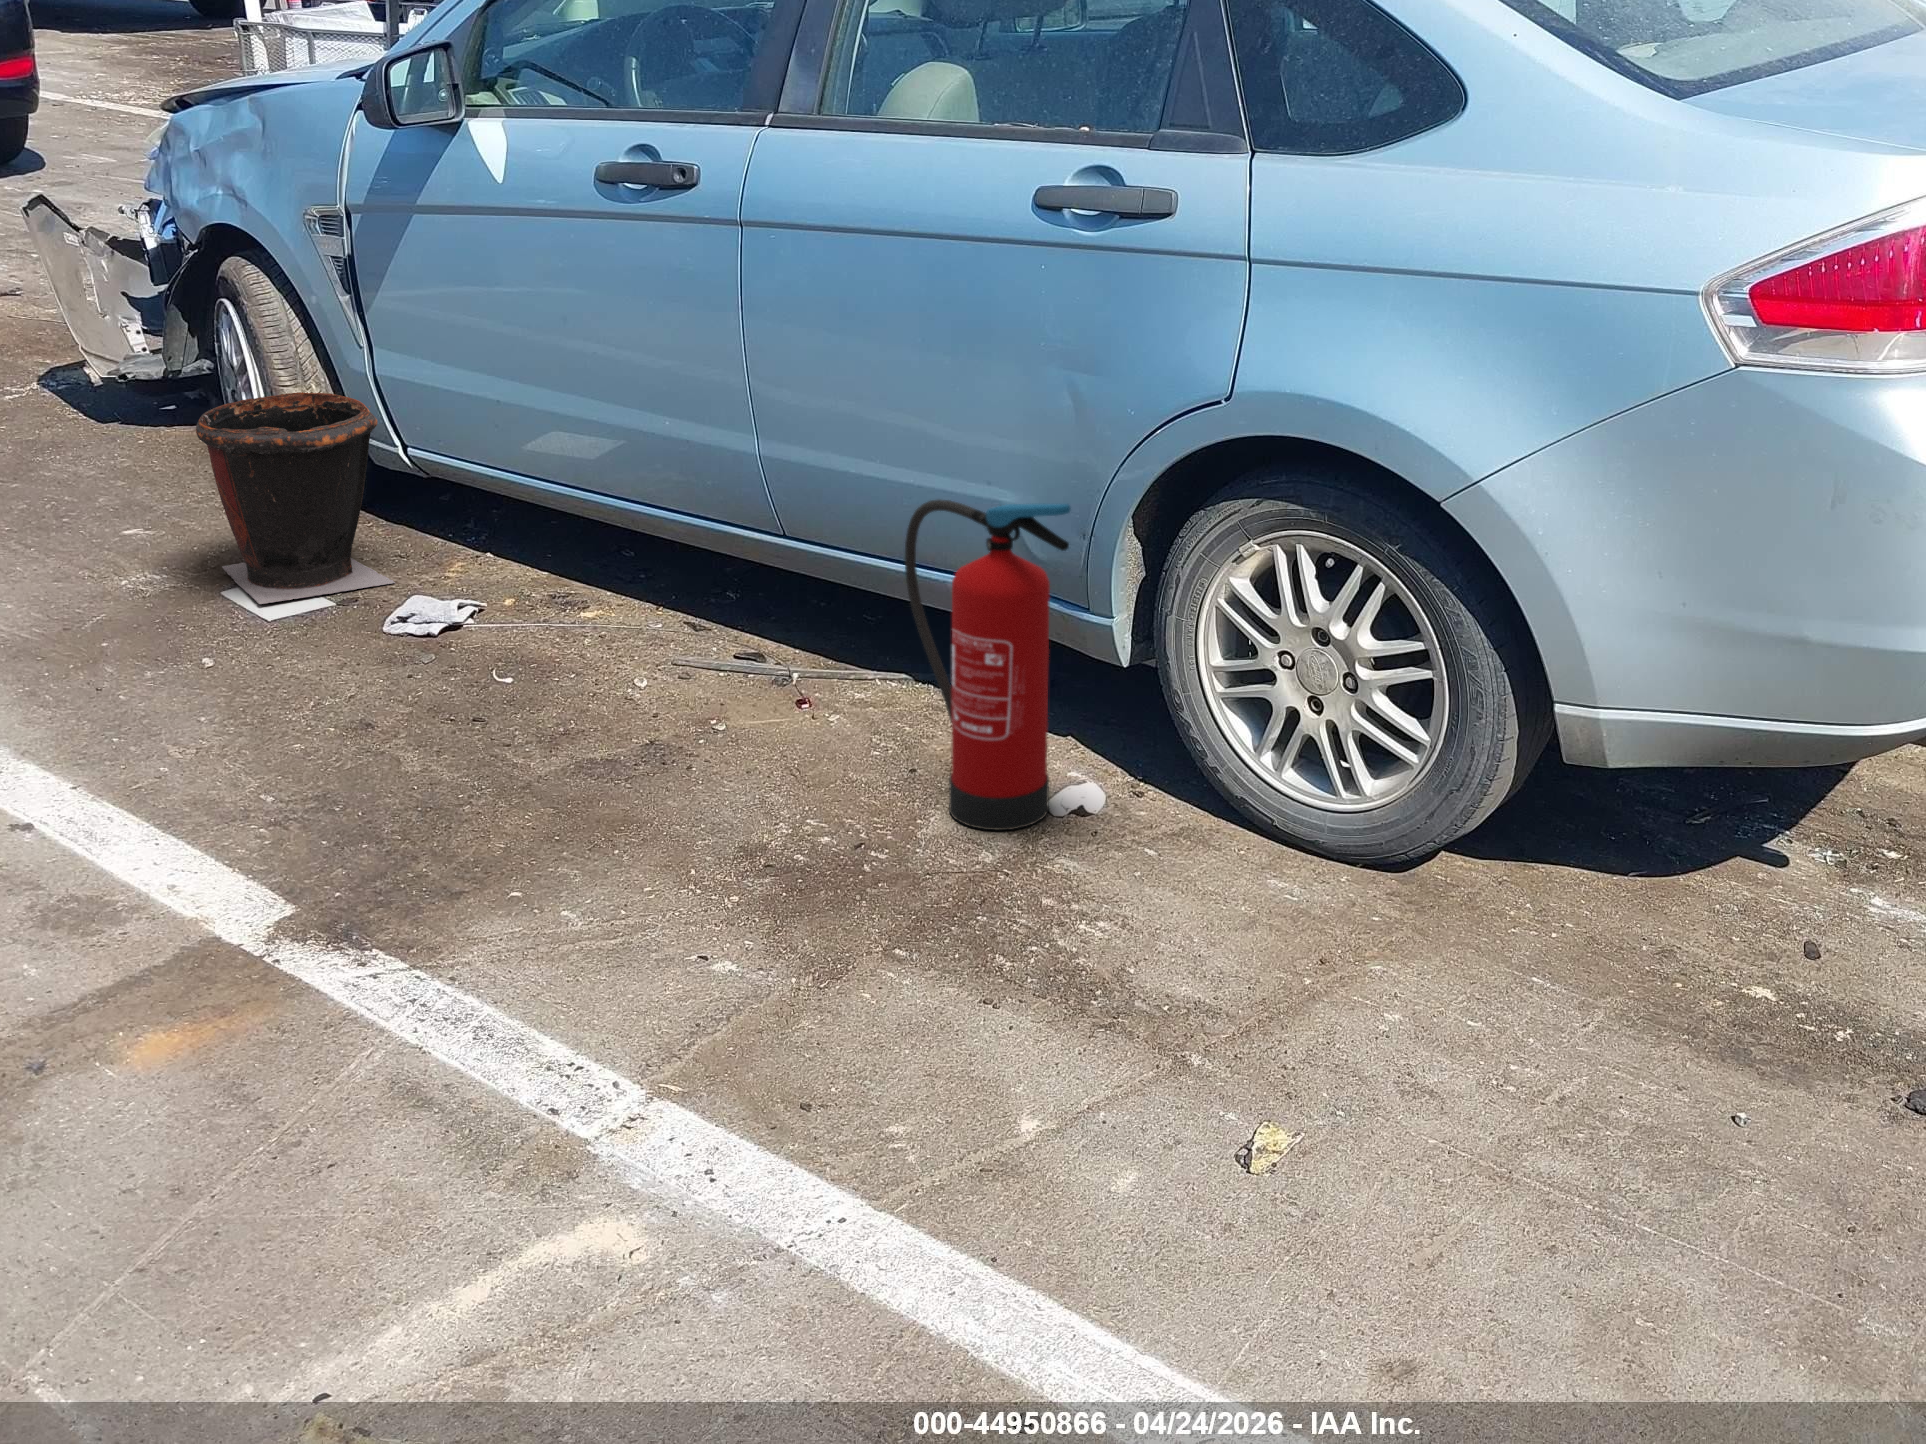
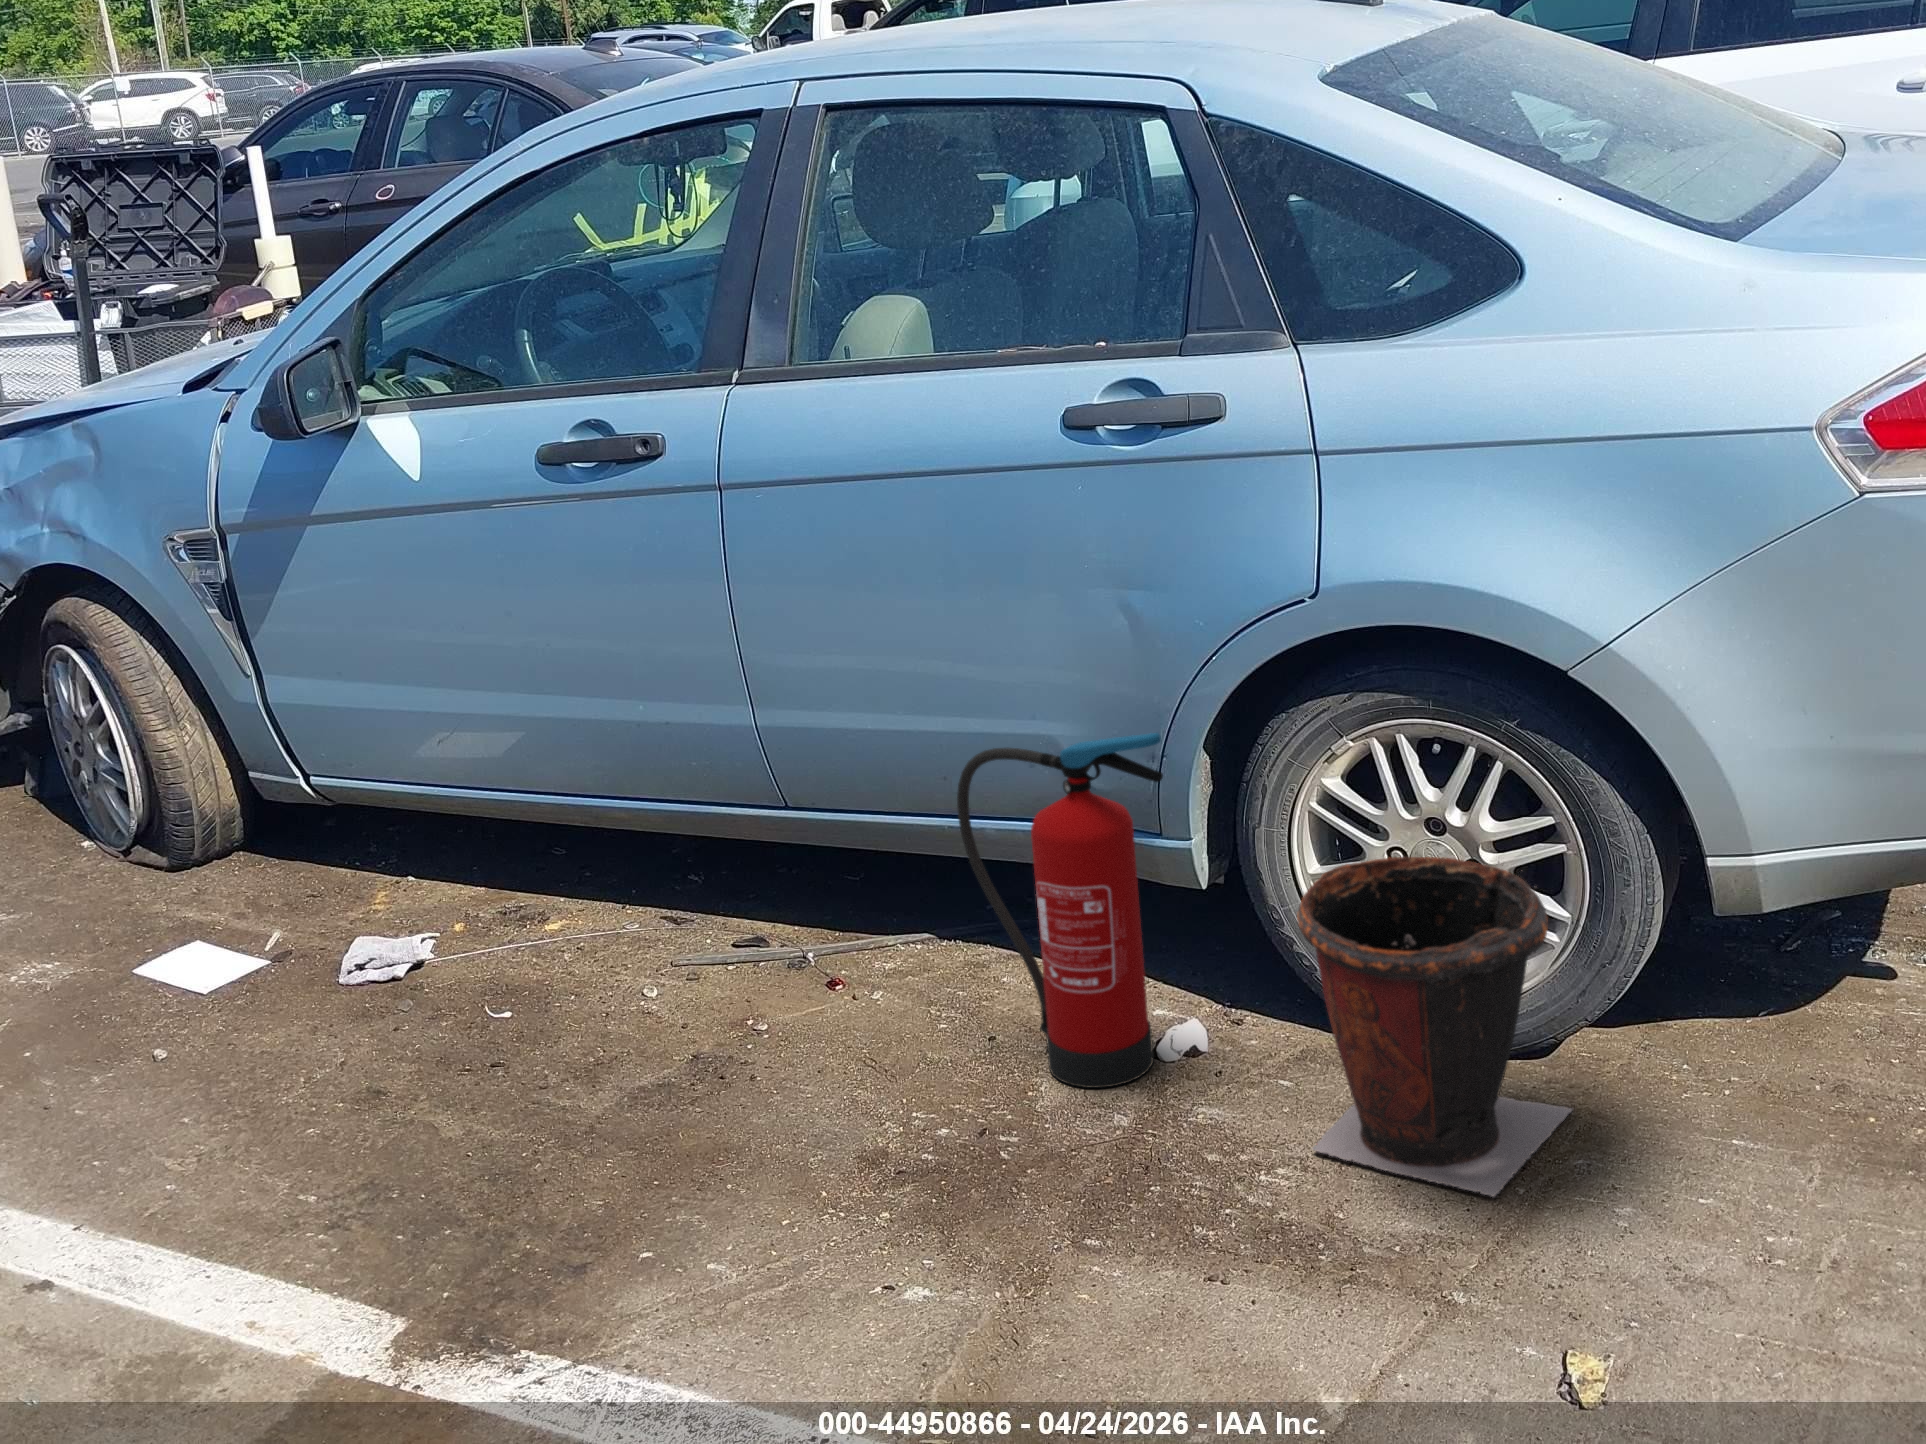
waste bin: present [196,392,395,604] -> present [1297,856,1572,1197]

